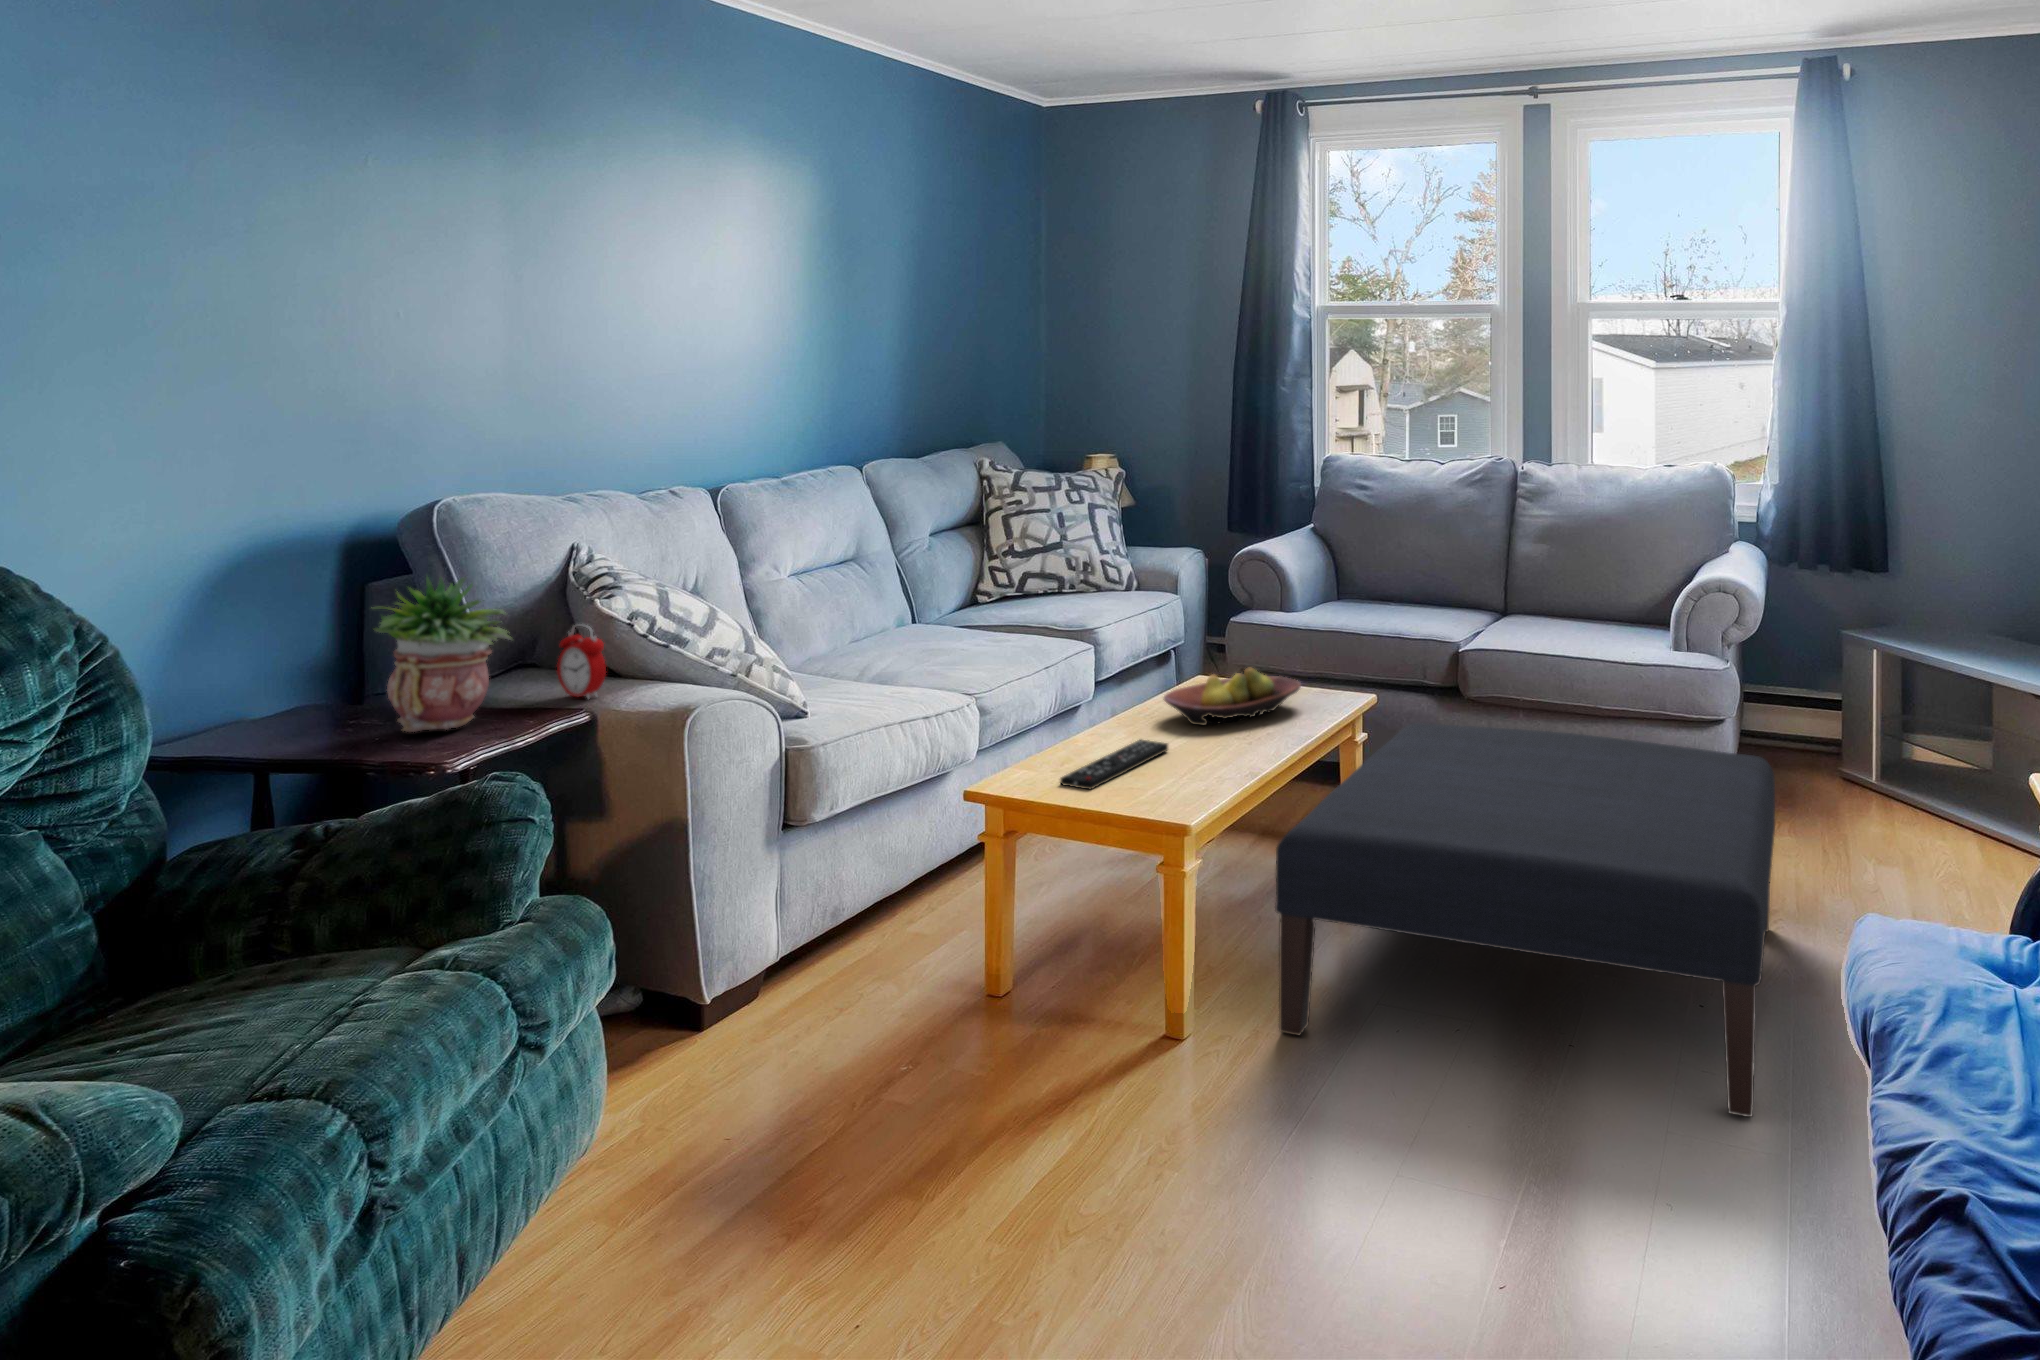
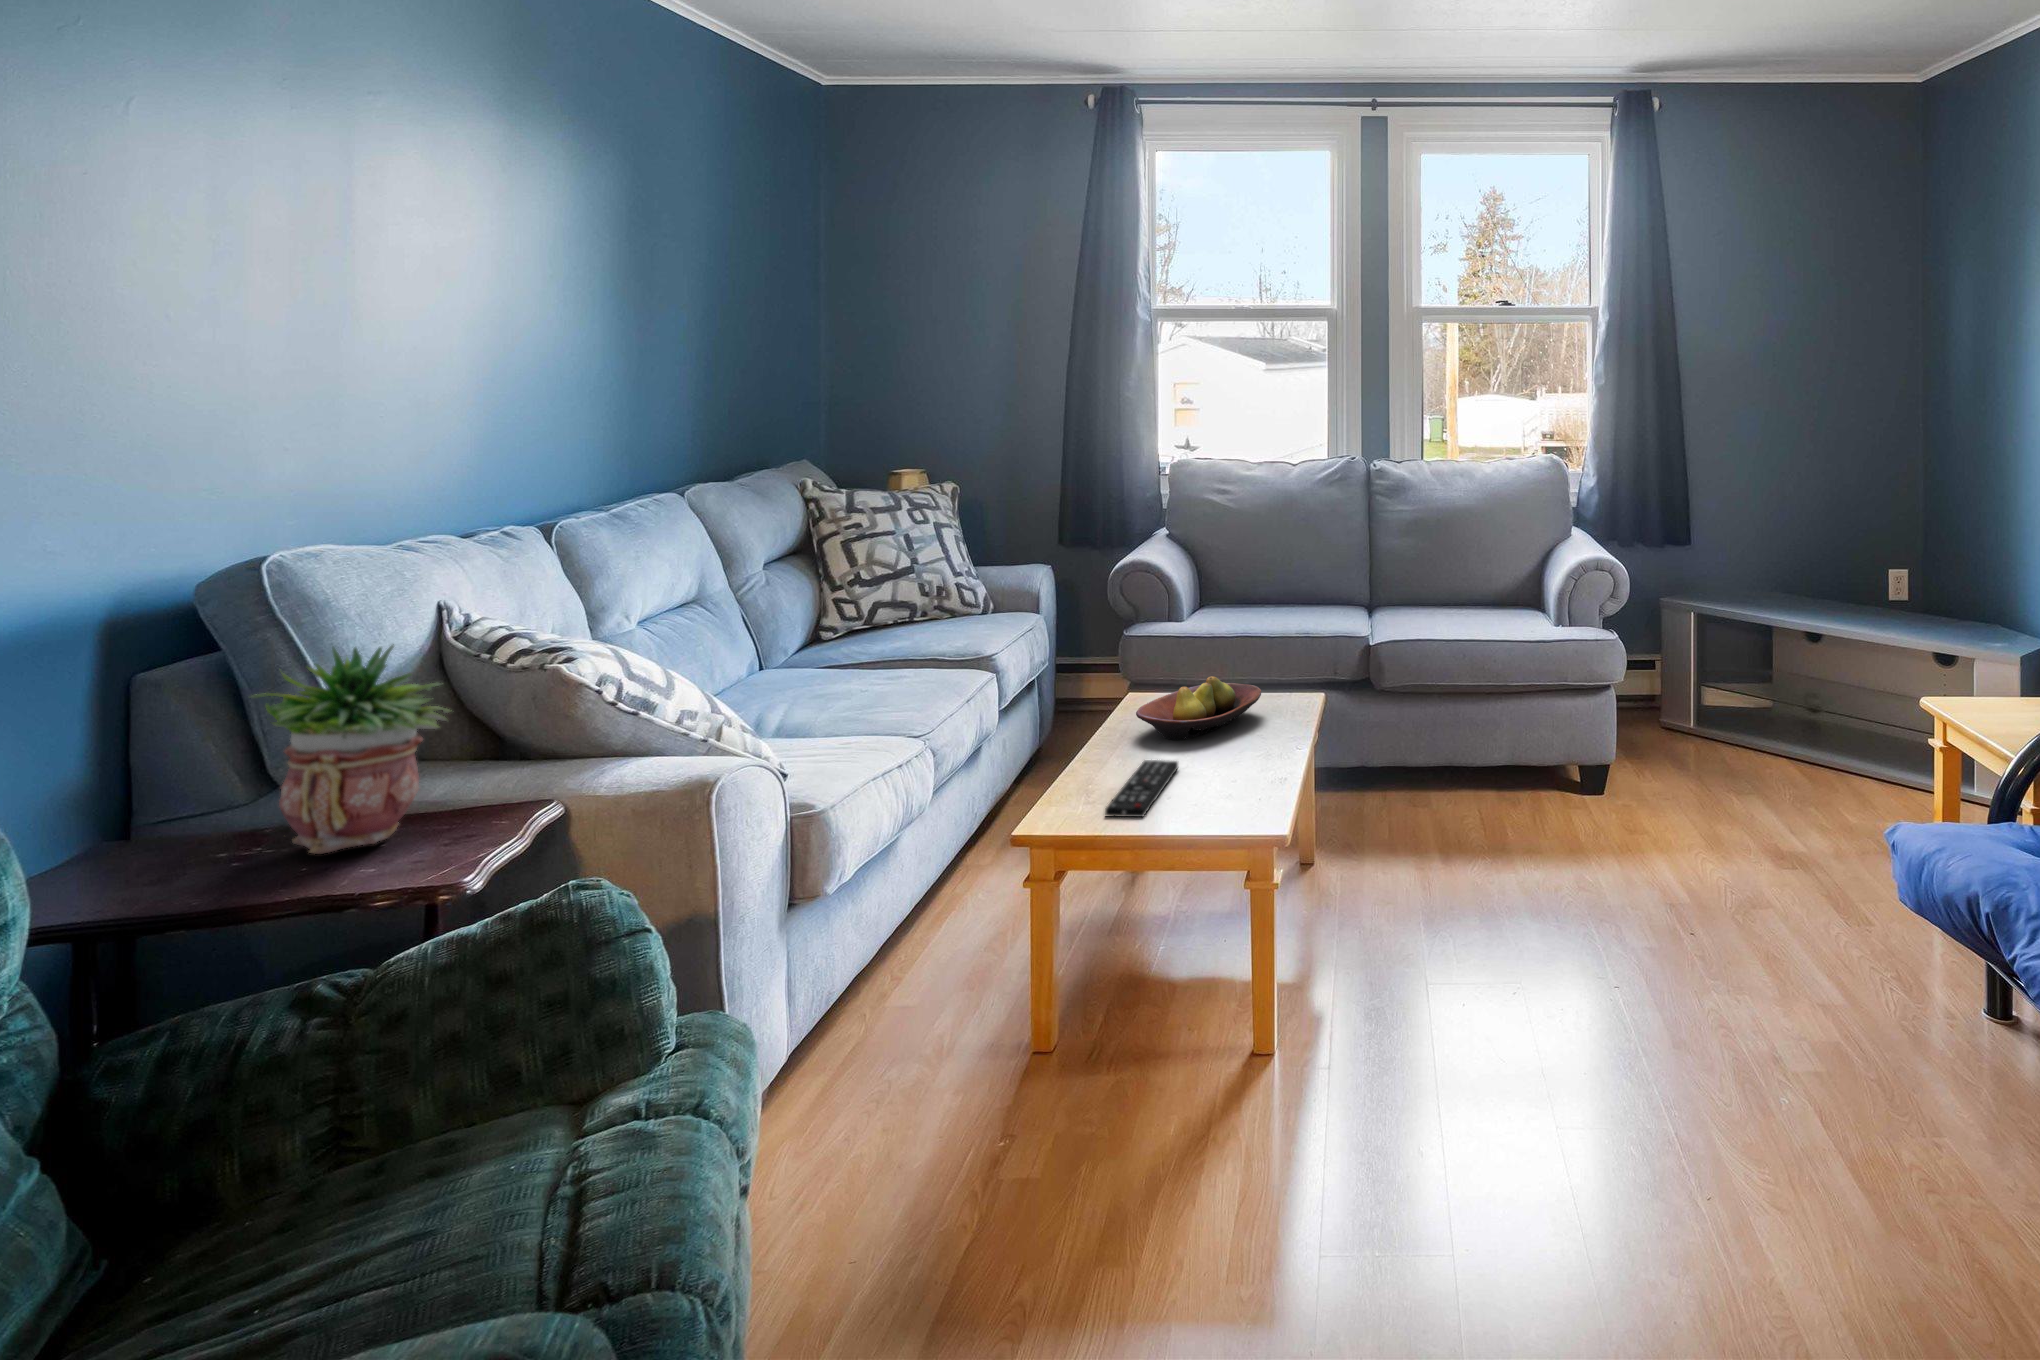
alarm clock: present [557,625,606,698] -> none [477,694,550,786]
ottoman: present [1275,723,1775,1117] -> none [1366,710,1832,1035]

